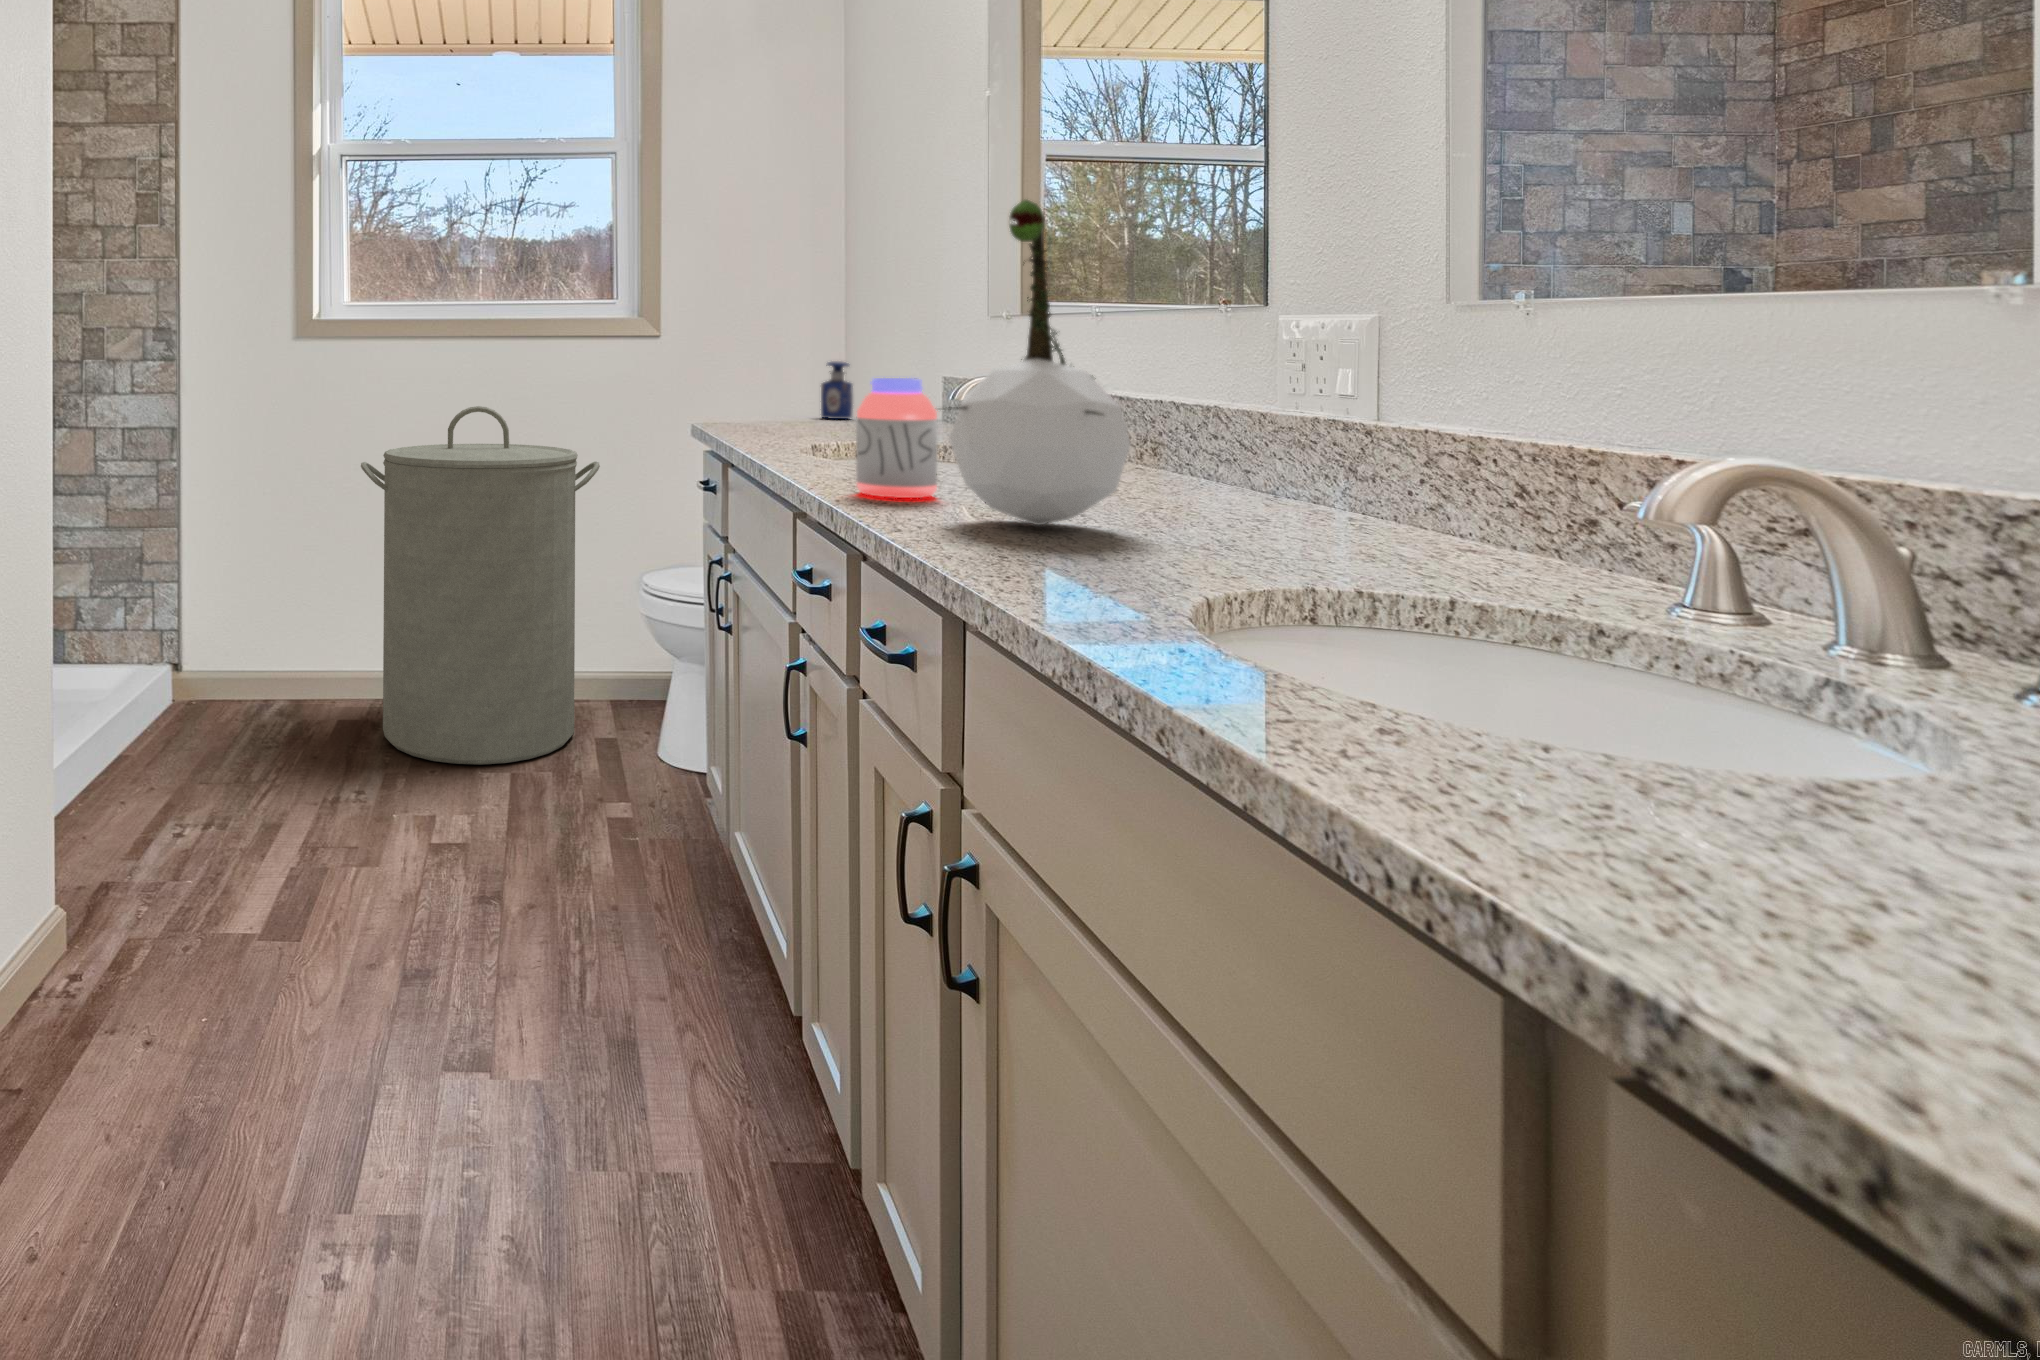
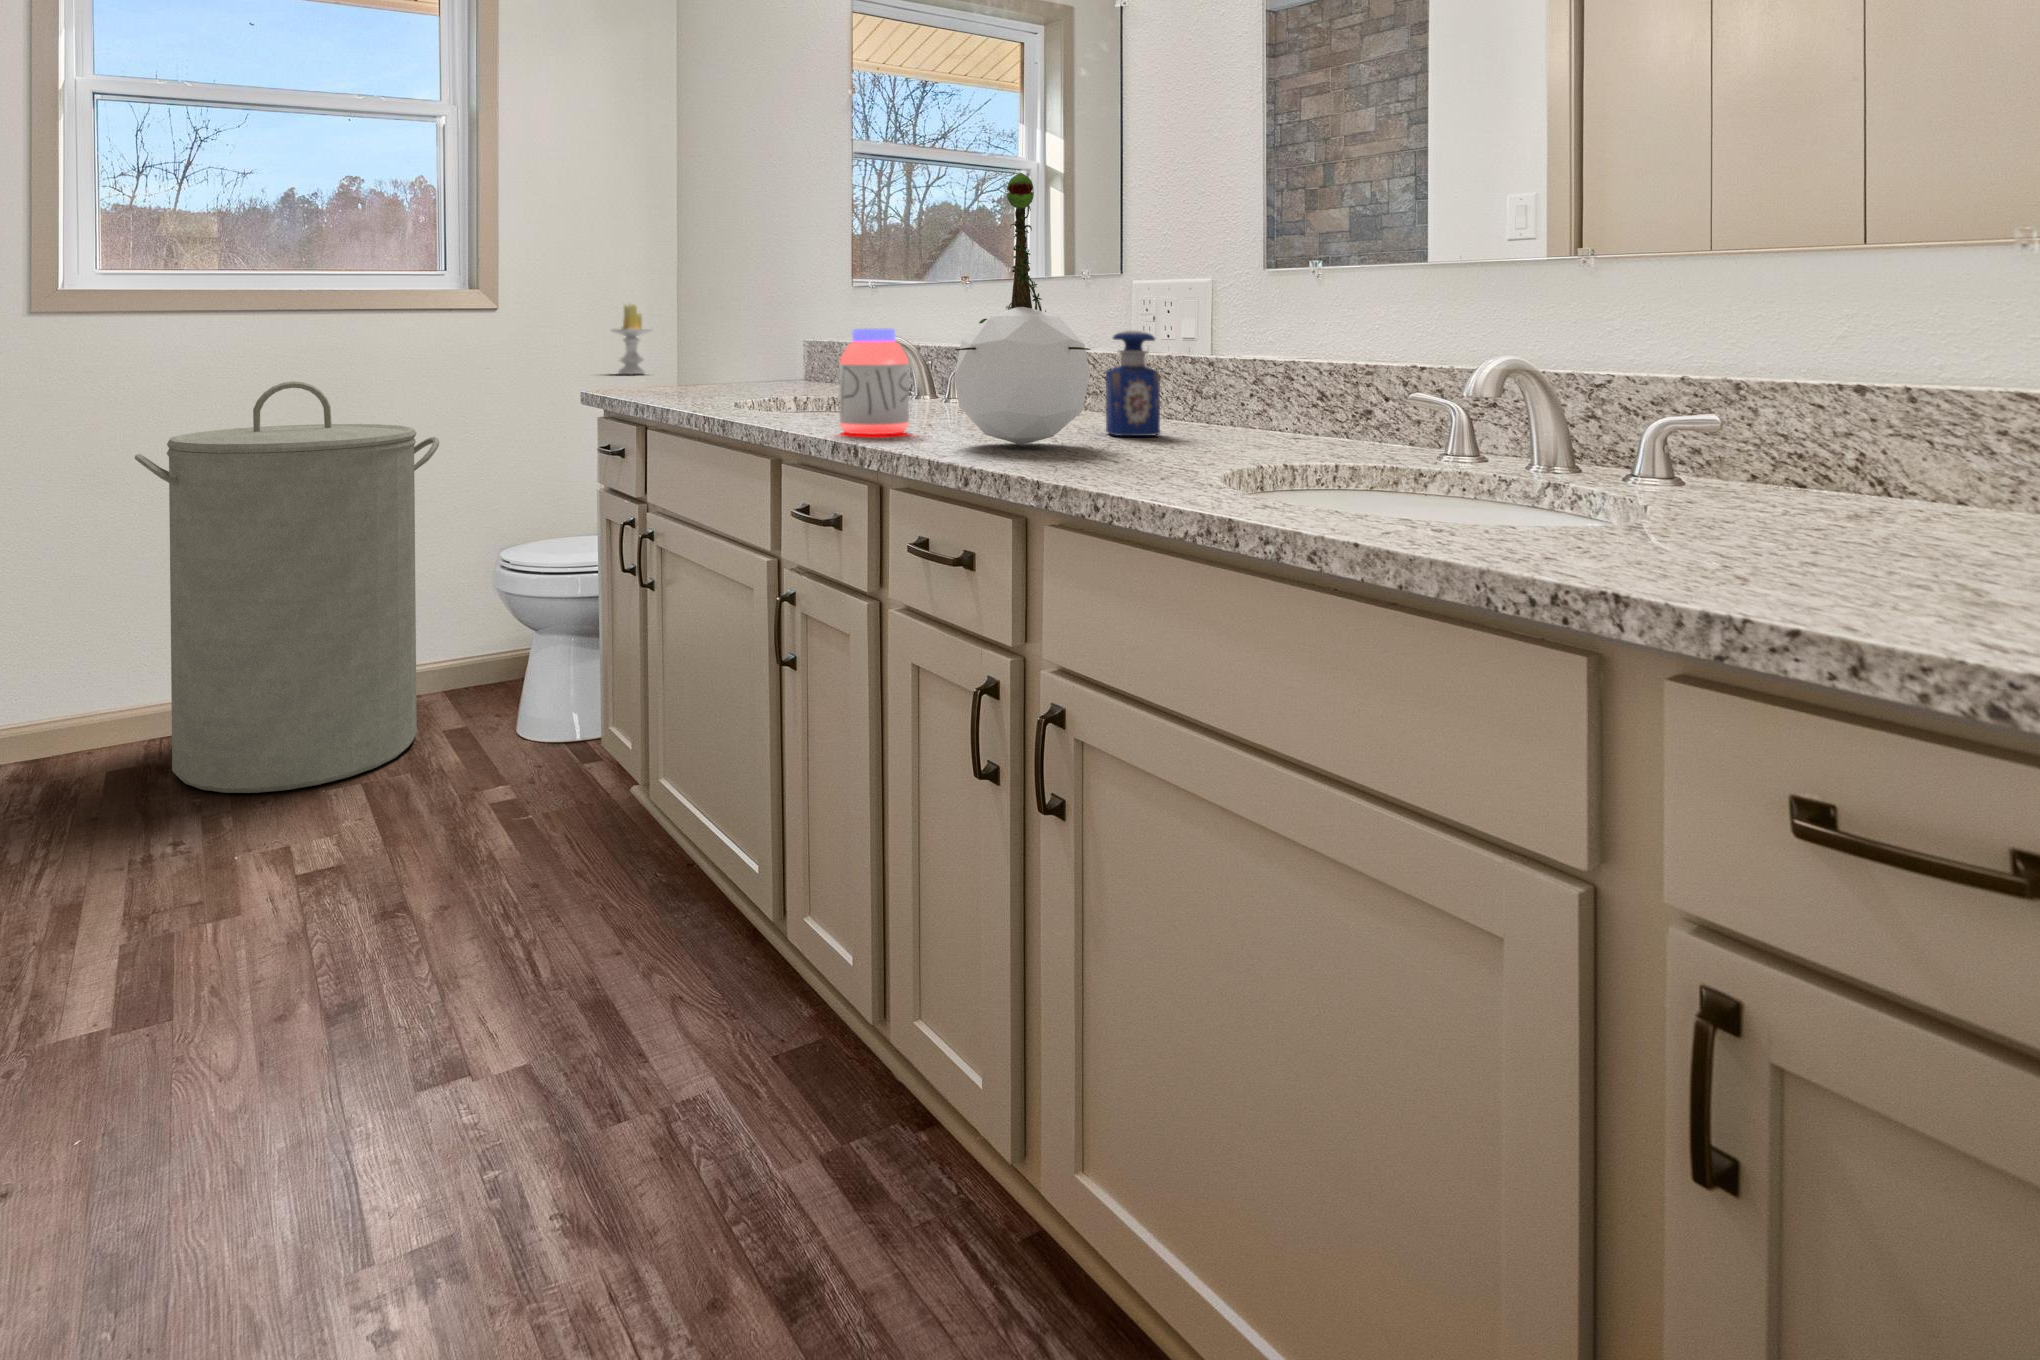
candle: none [778,325,821,409] -> present [612,304,651,374]
perfume bottle: present [821,361,853,419] -> present [1106,331,1160,436]

